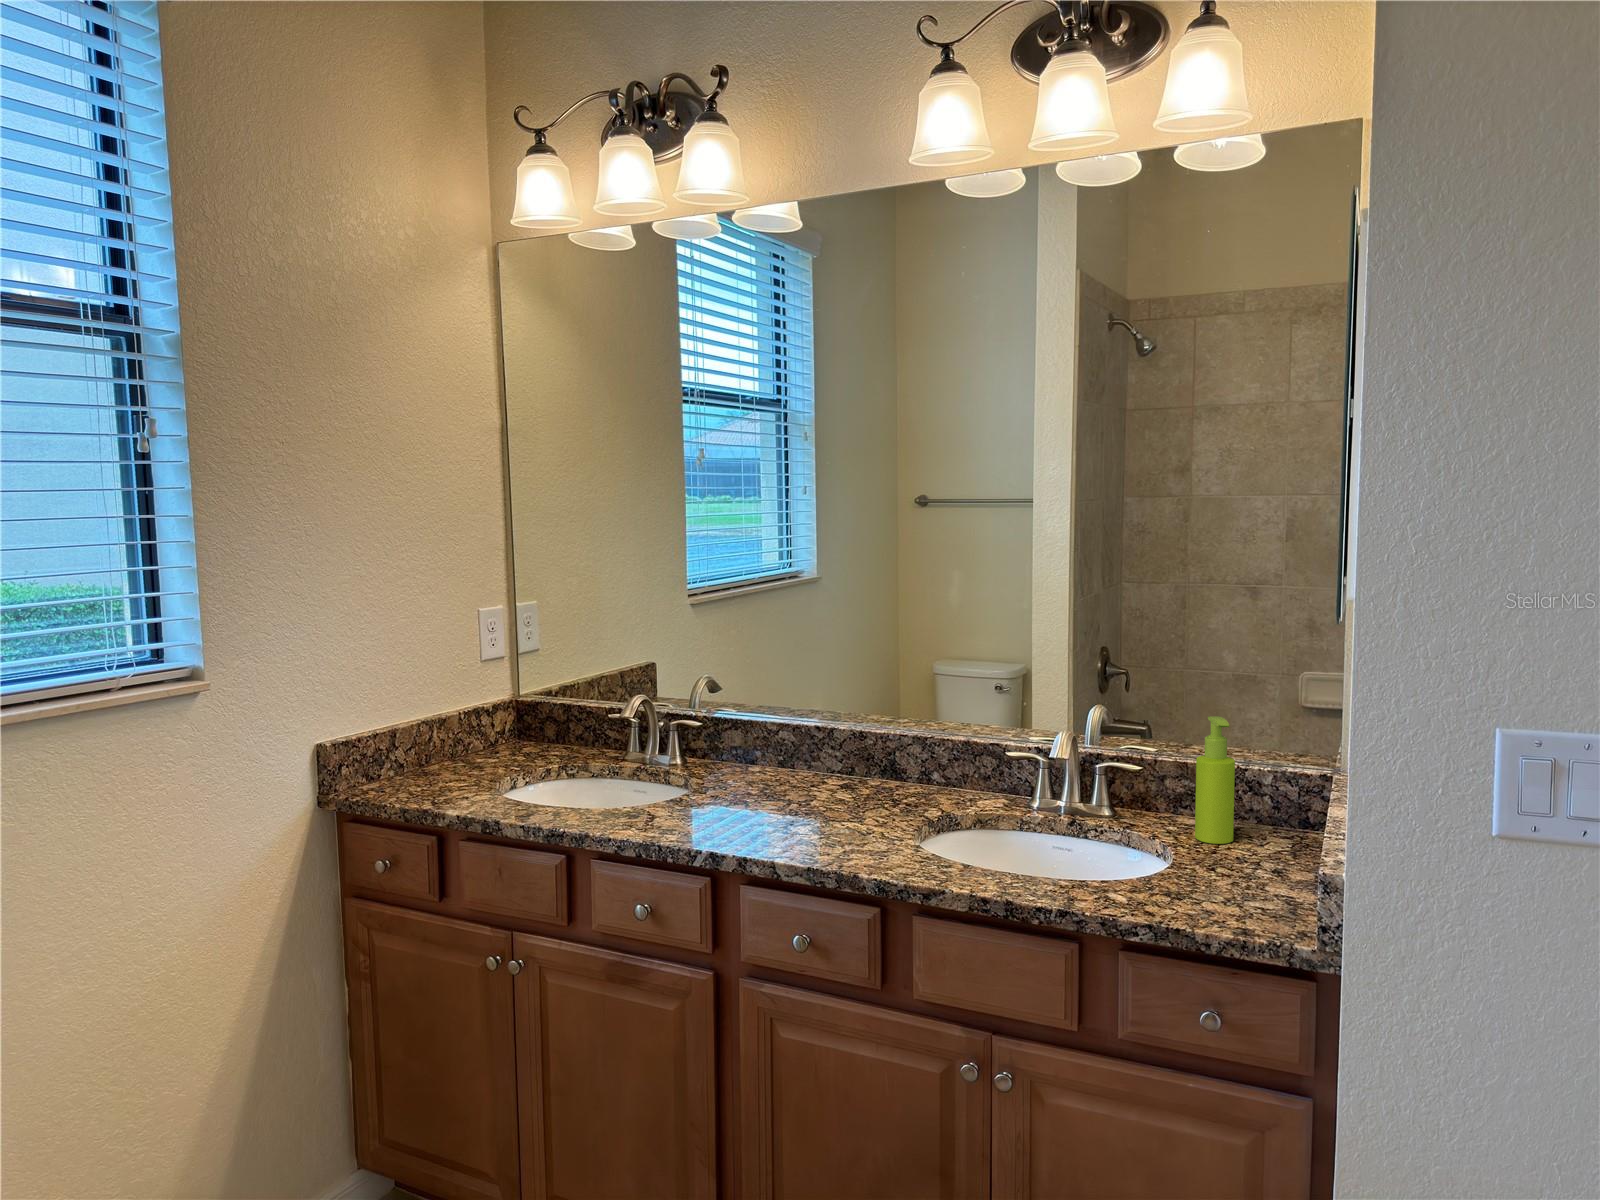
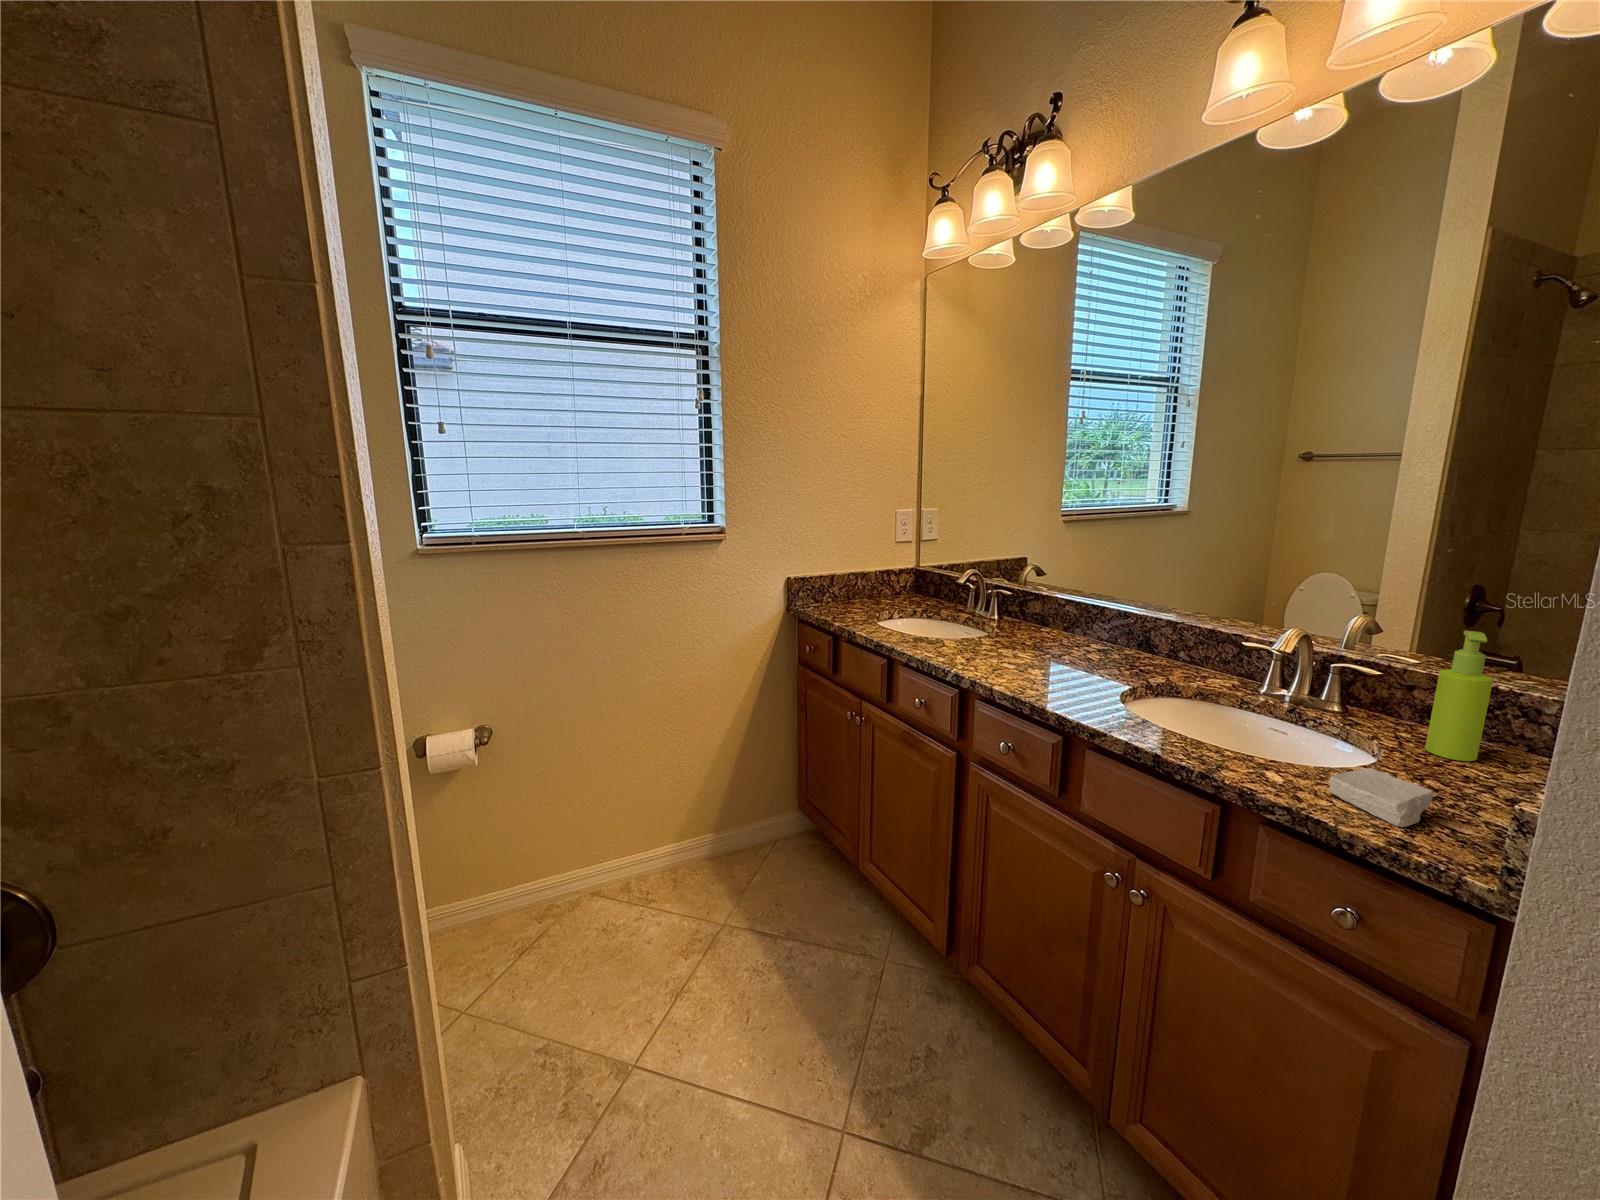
soap bar: none [1167,868,1244,917] -> present [1328,768,1433,827]

